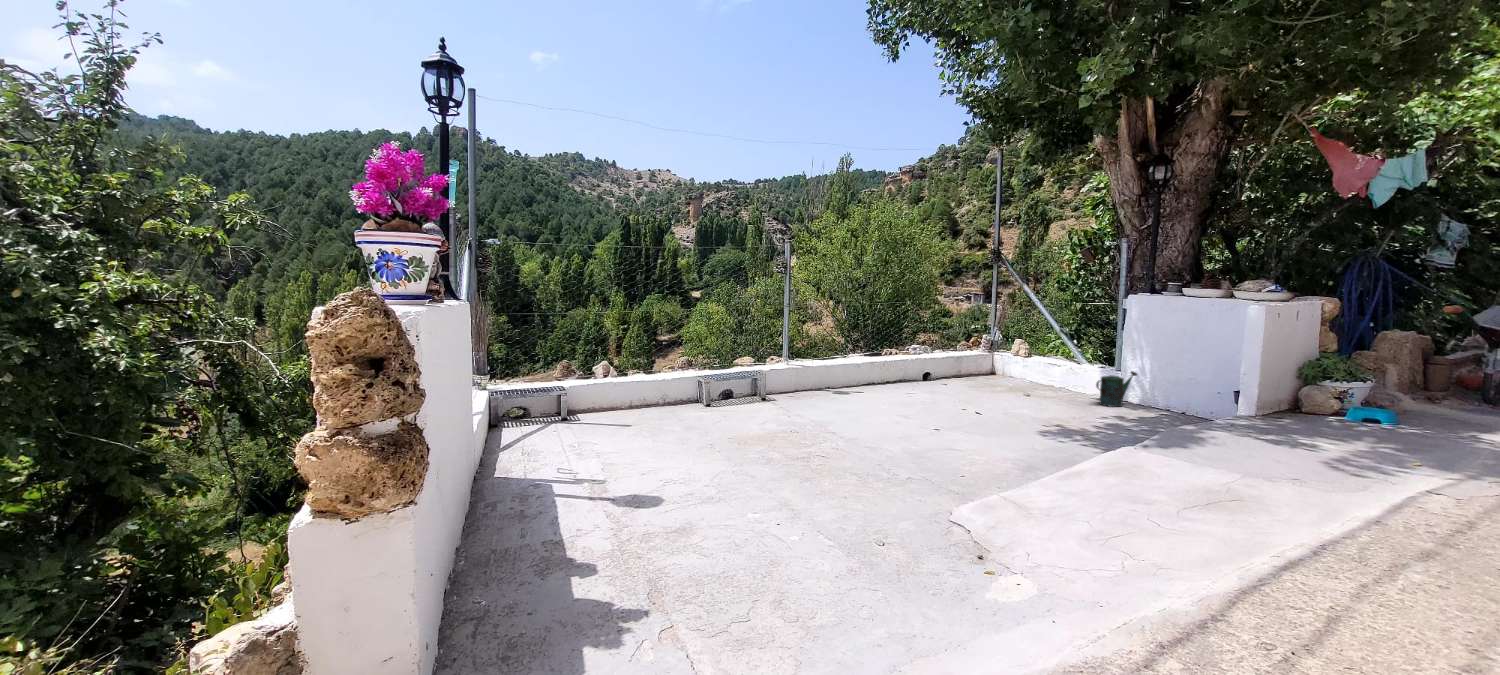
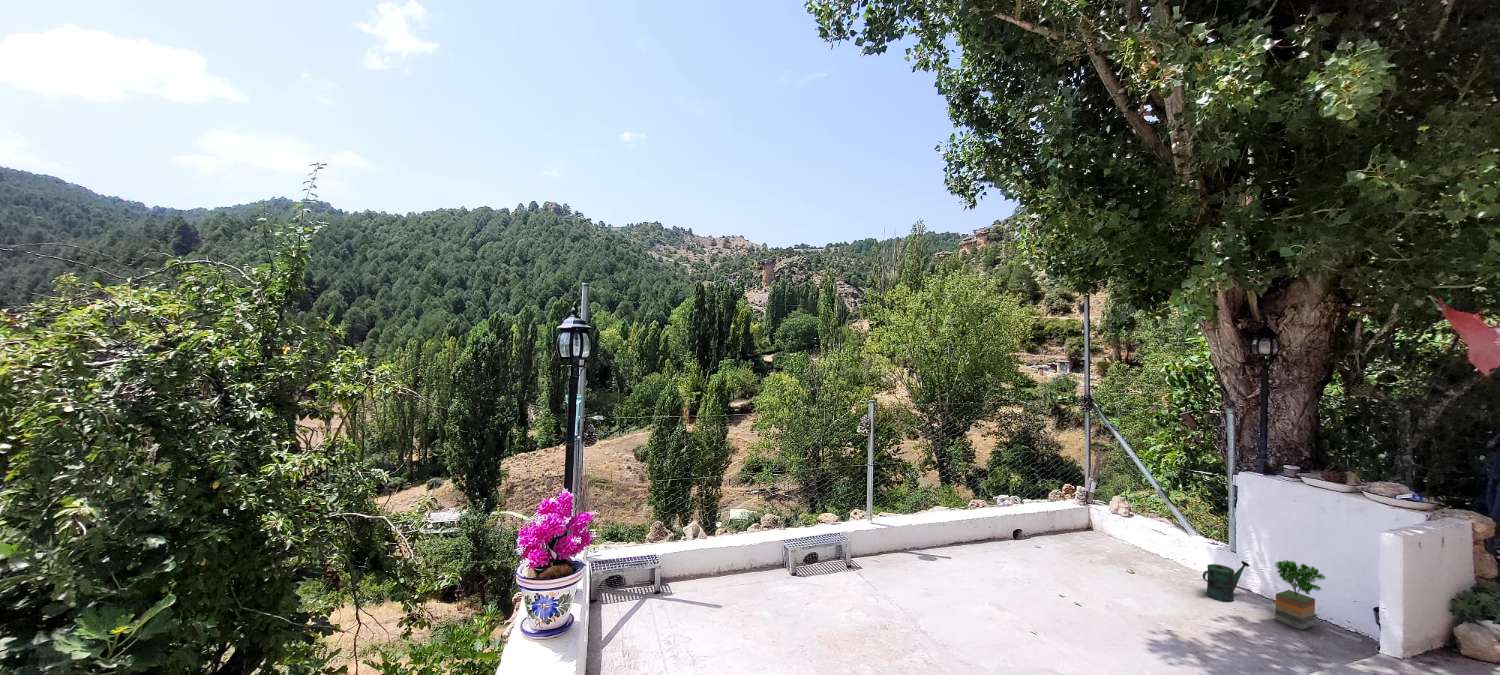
potted tree: none [1158,358,1202,418] -> present [1275,560,1325,630]

